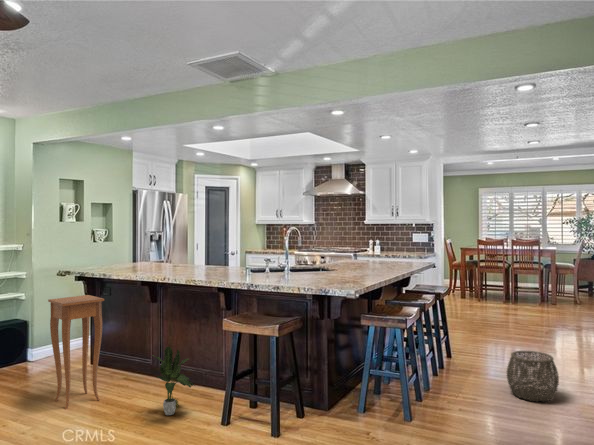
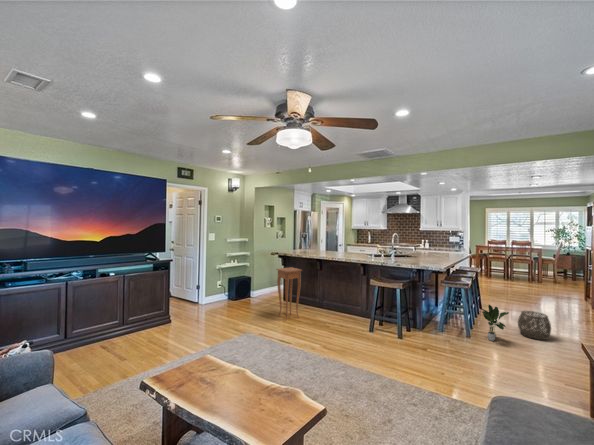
potted plant: present [153,347,195,415] -> present [481,305,509,341]

